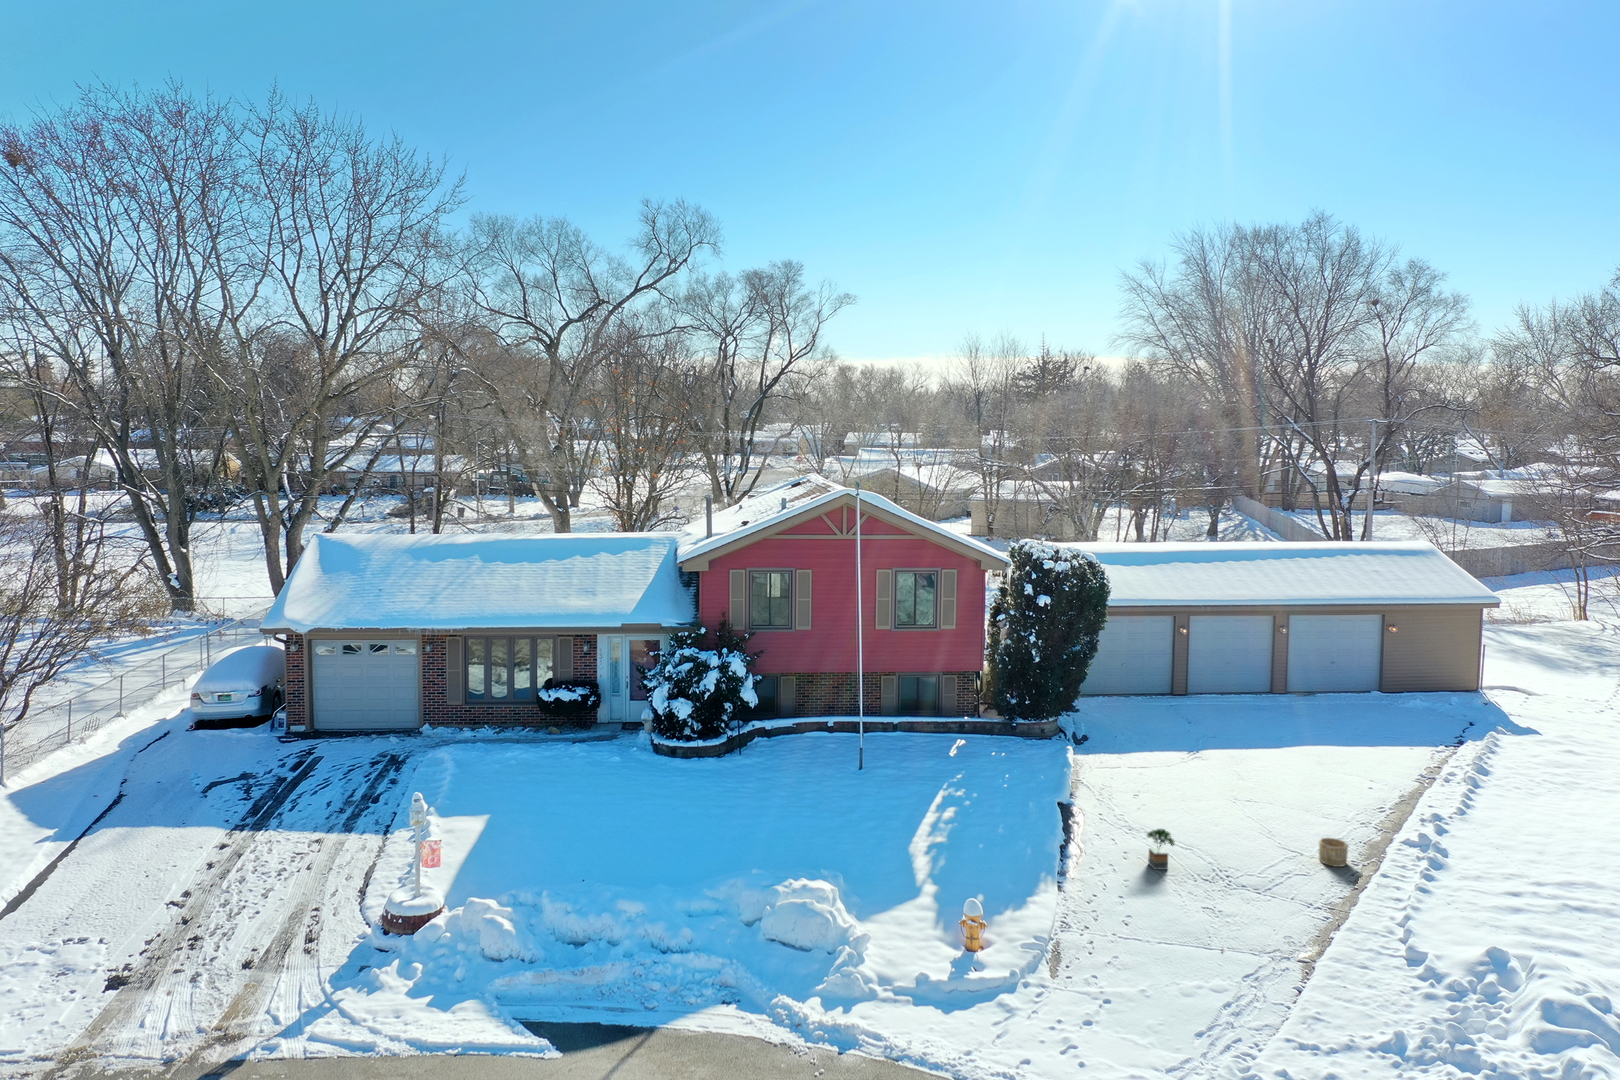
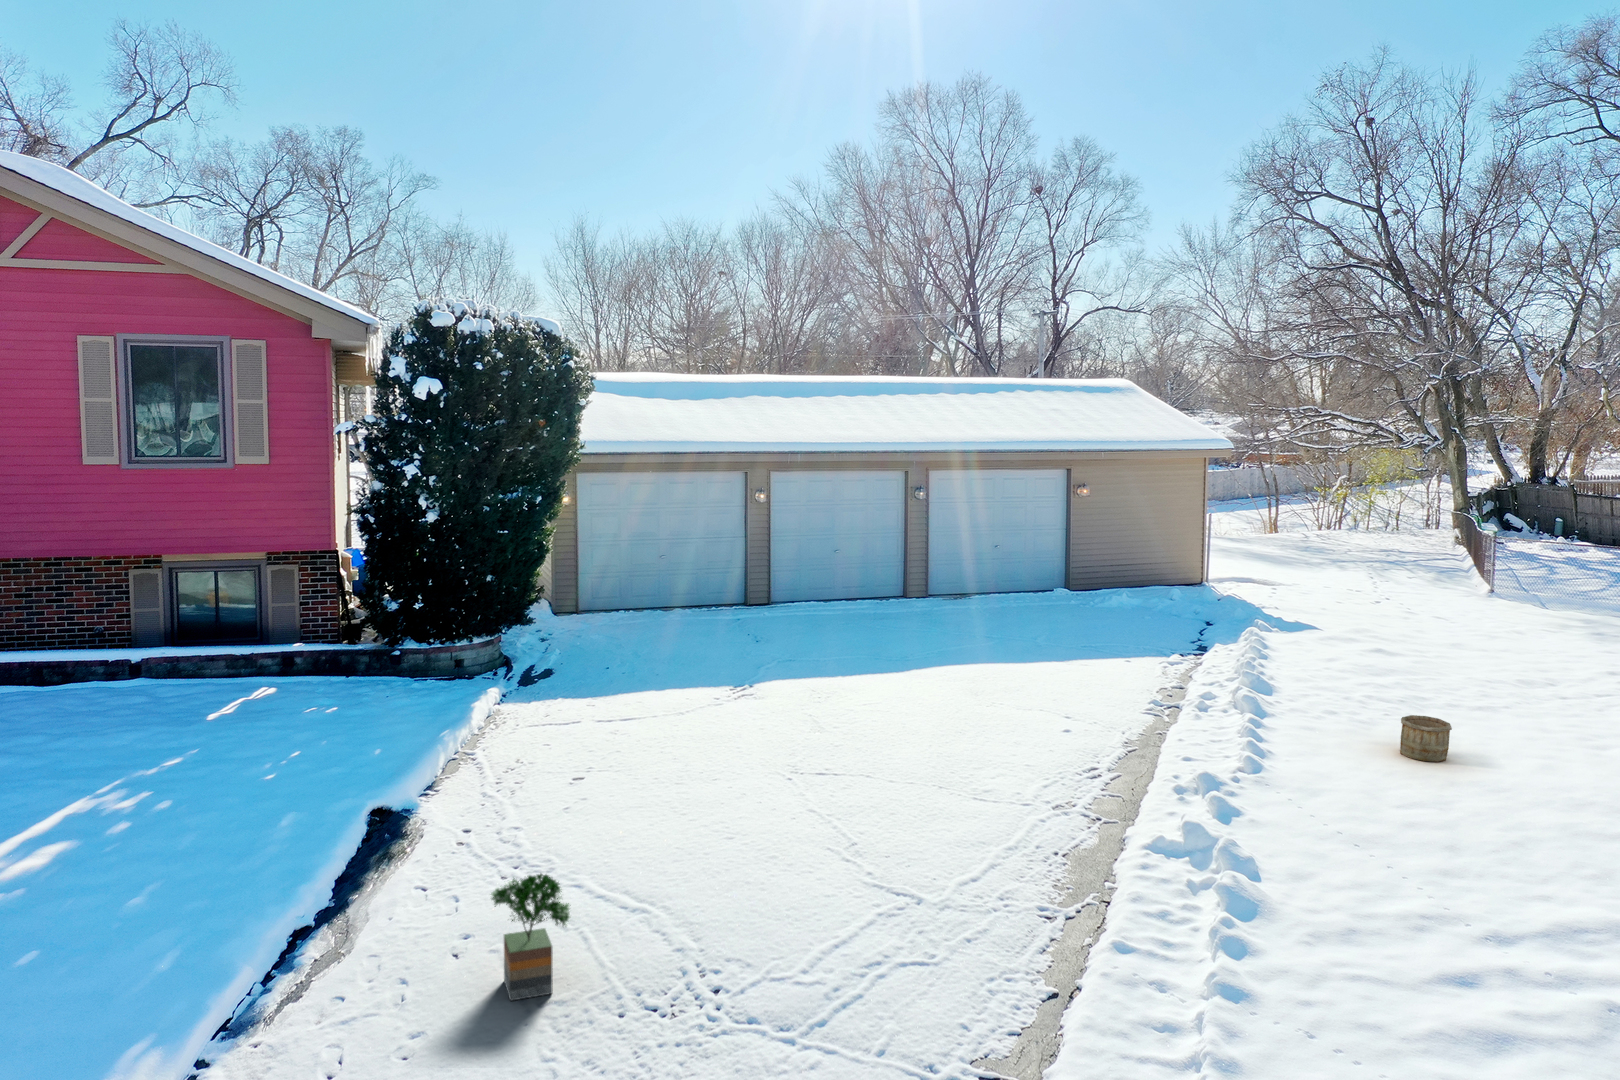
wooden bucket: present [1319,838,1348,867] -> present [1400,715,1452,762]

